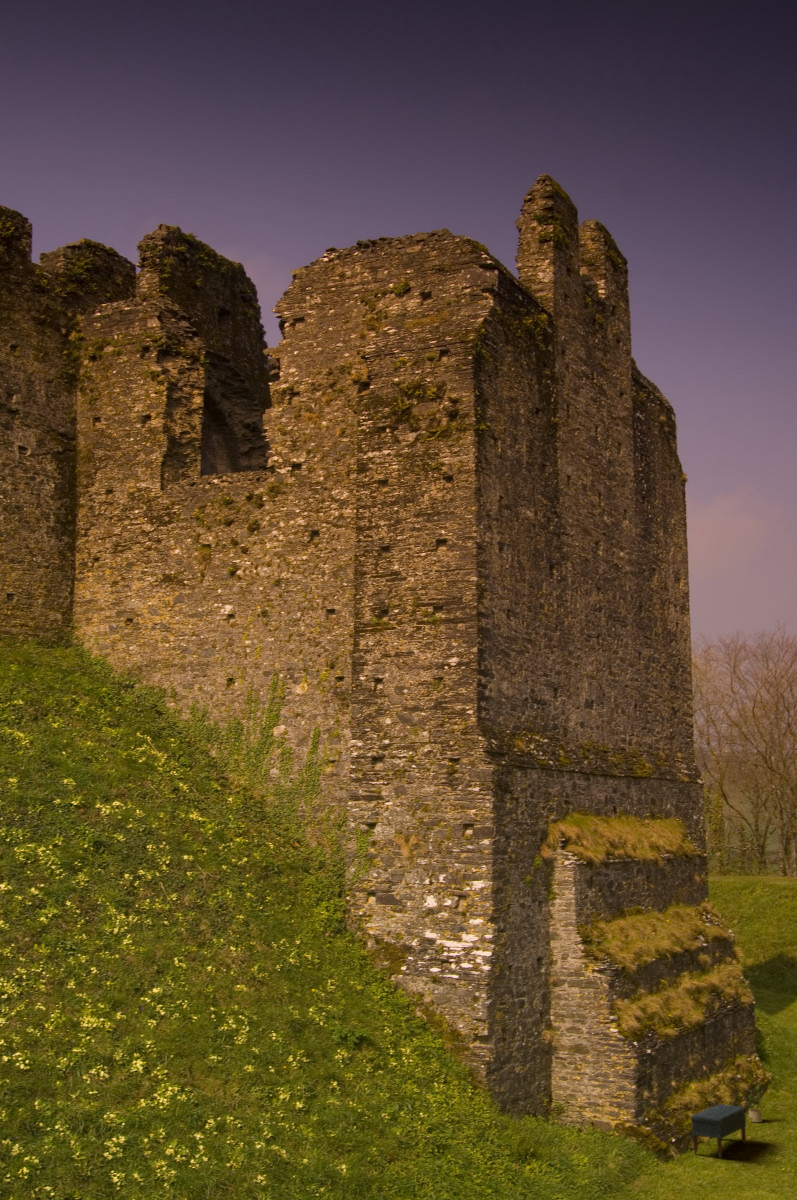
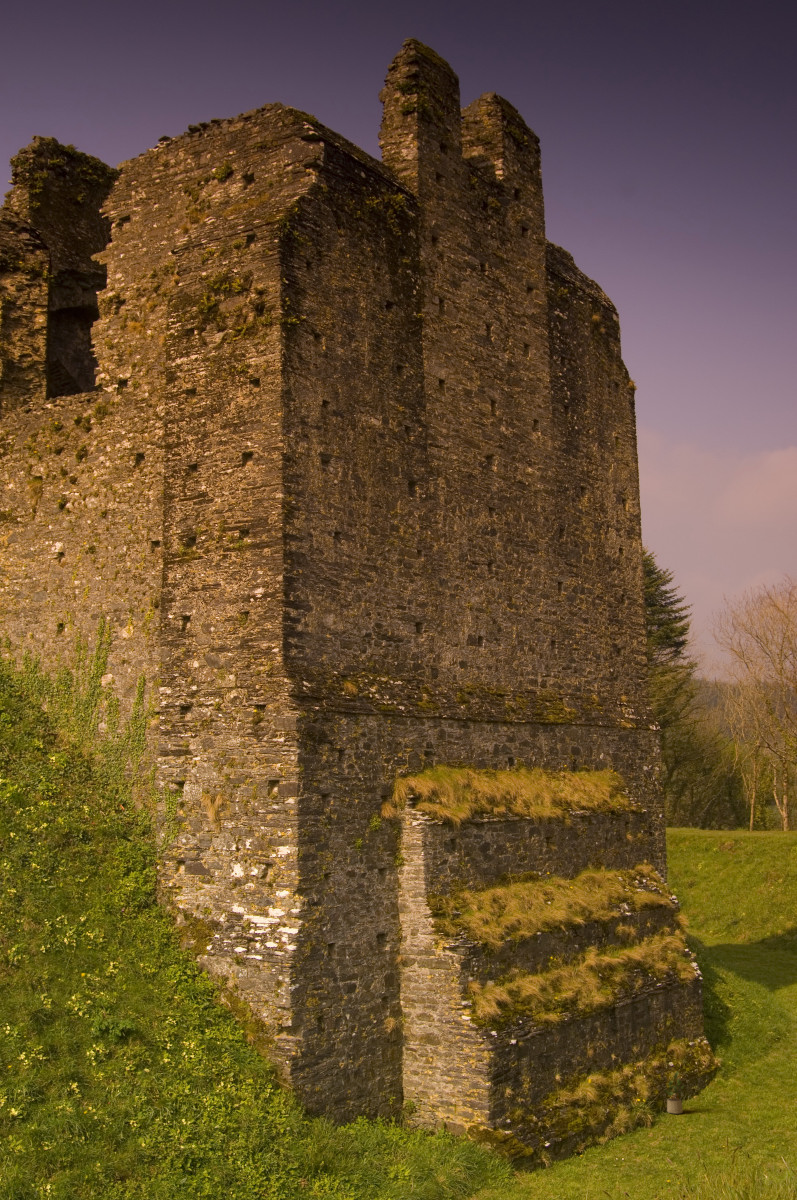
bench: present [691,1104,746,1157] -> none [571,1096,647,1163]

